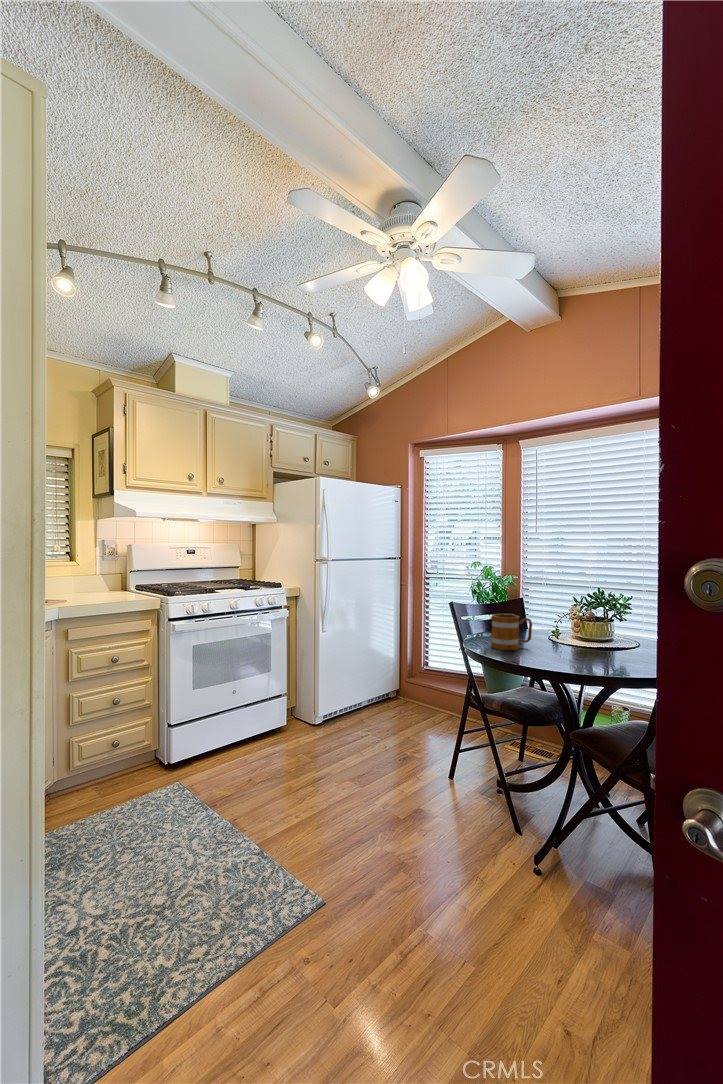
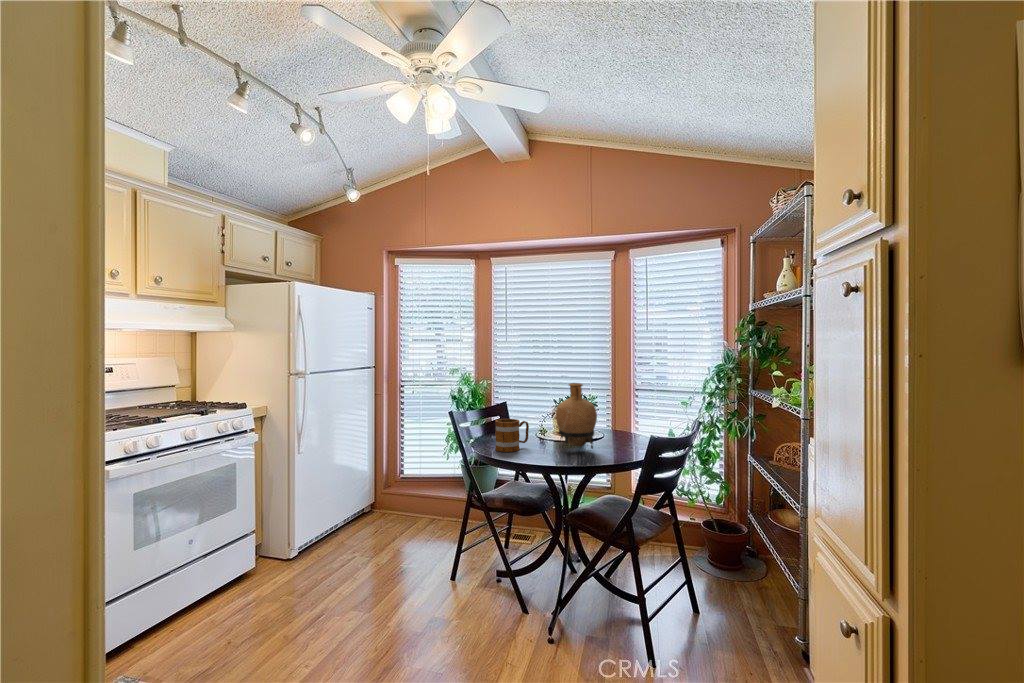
vase: none [562,578,615,658] -> present [556,383,597,449]

